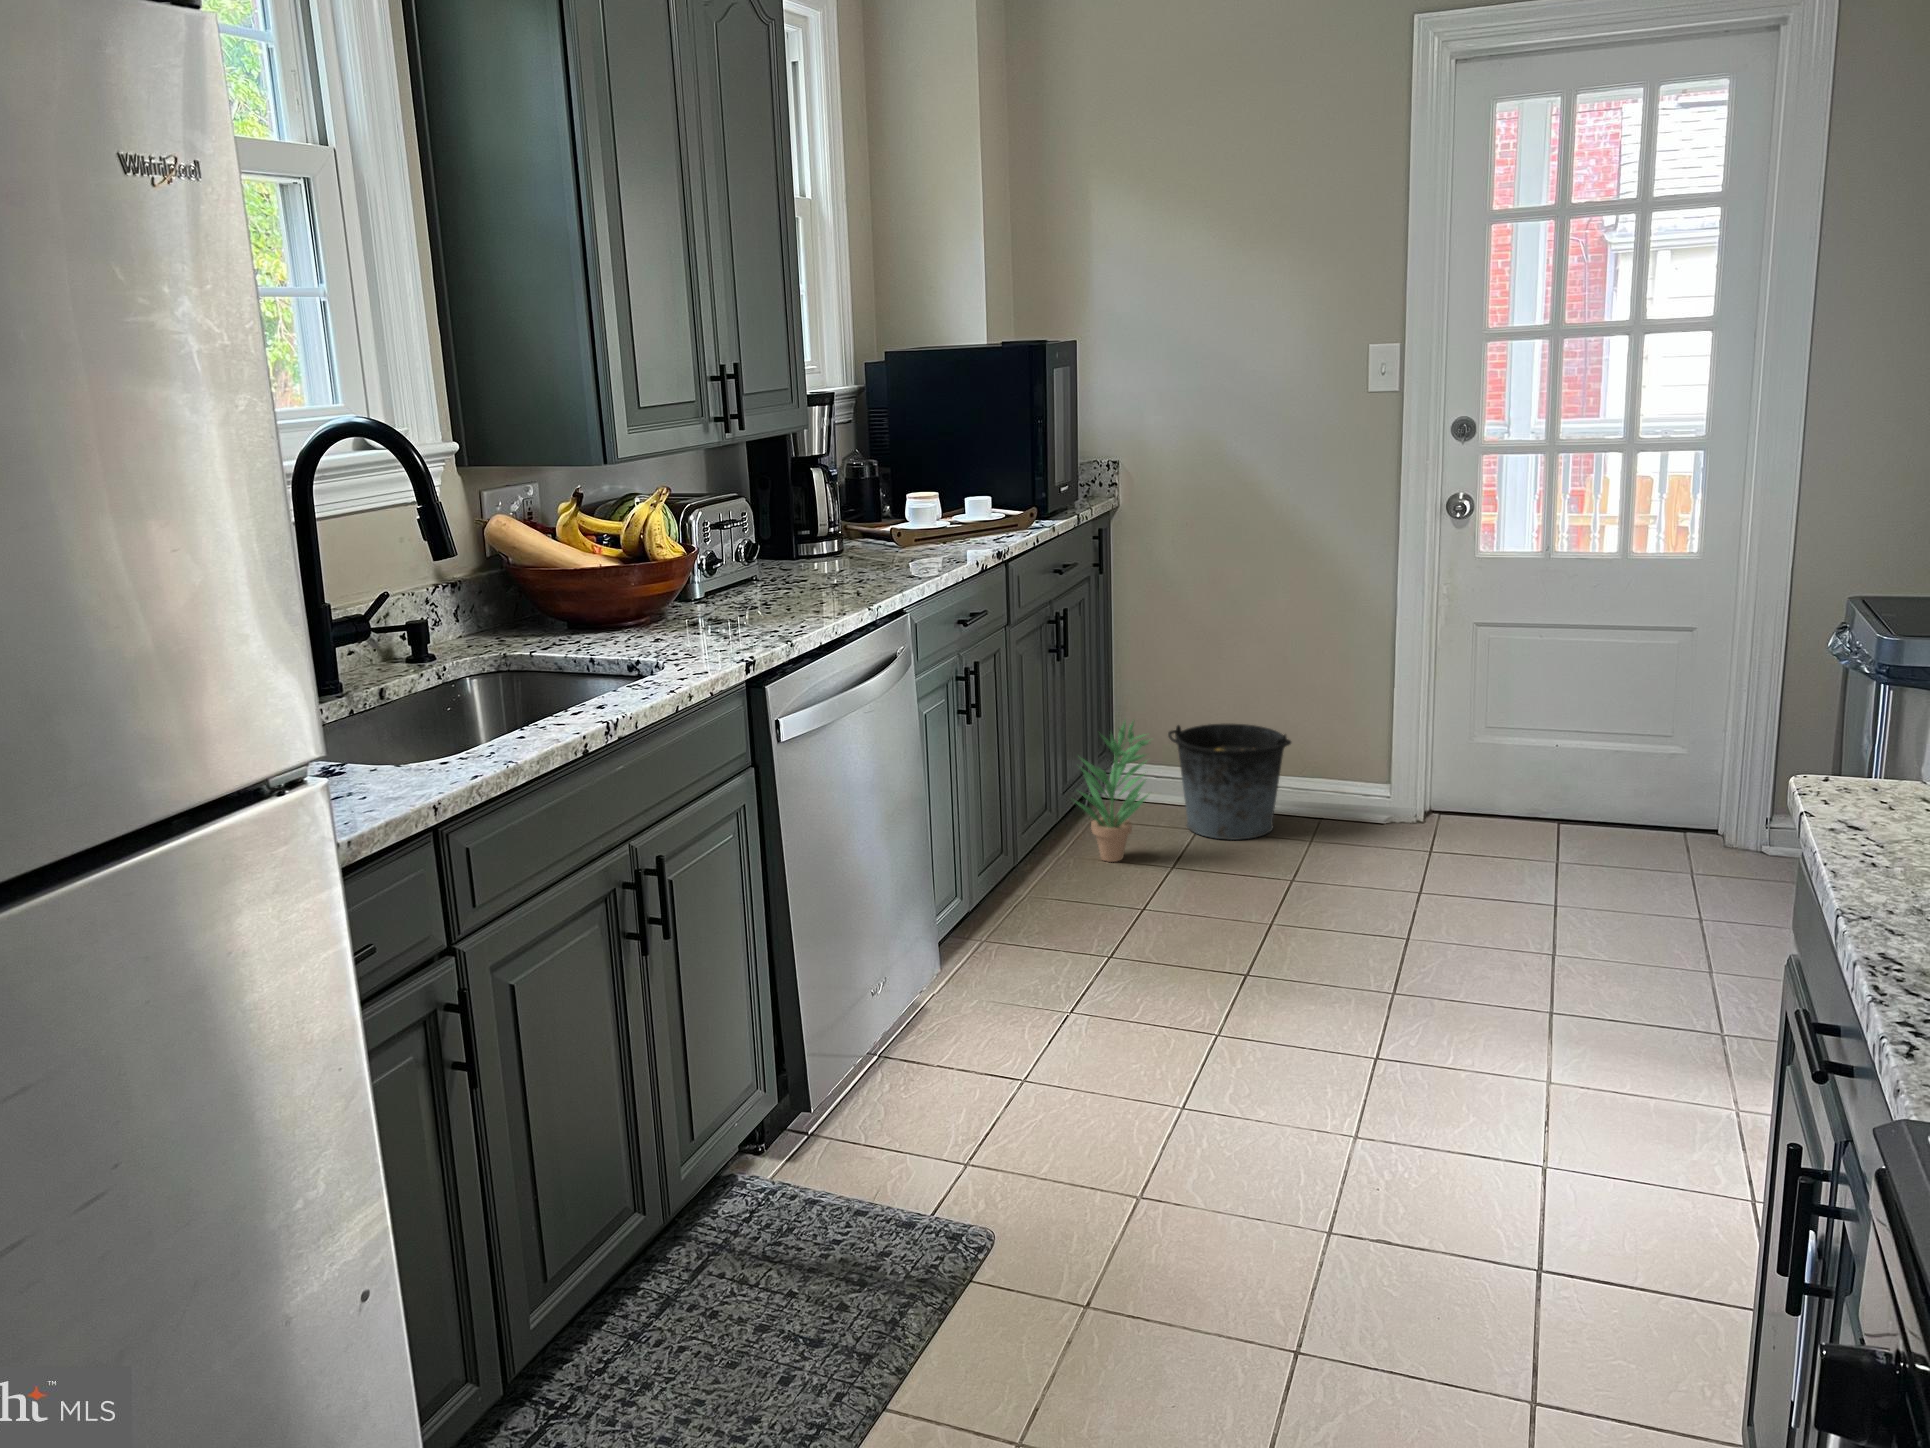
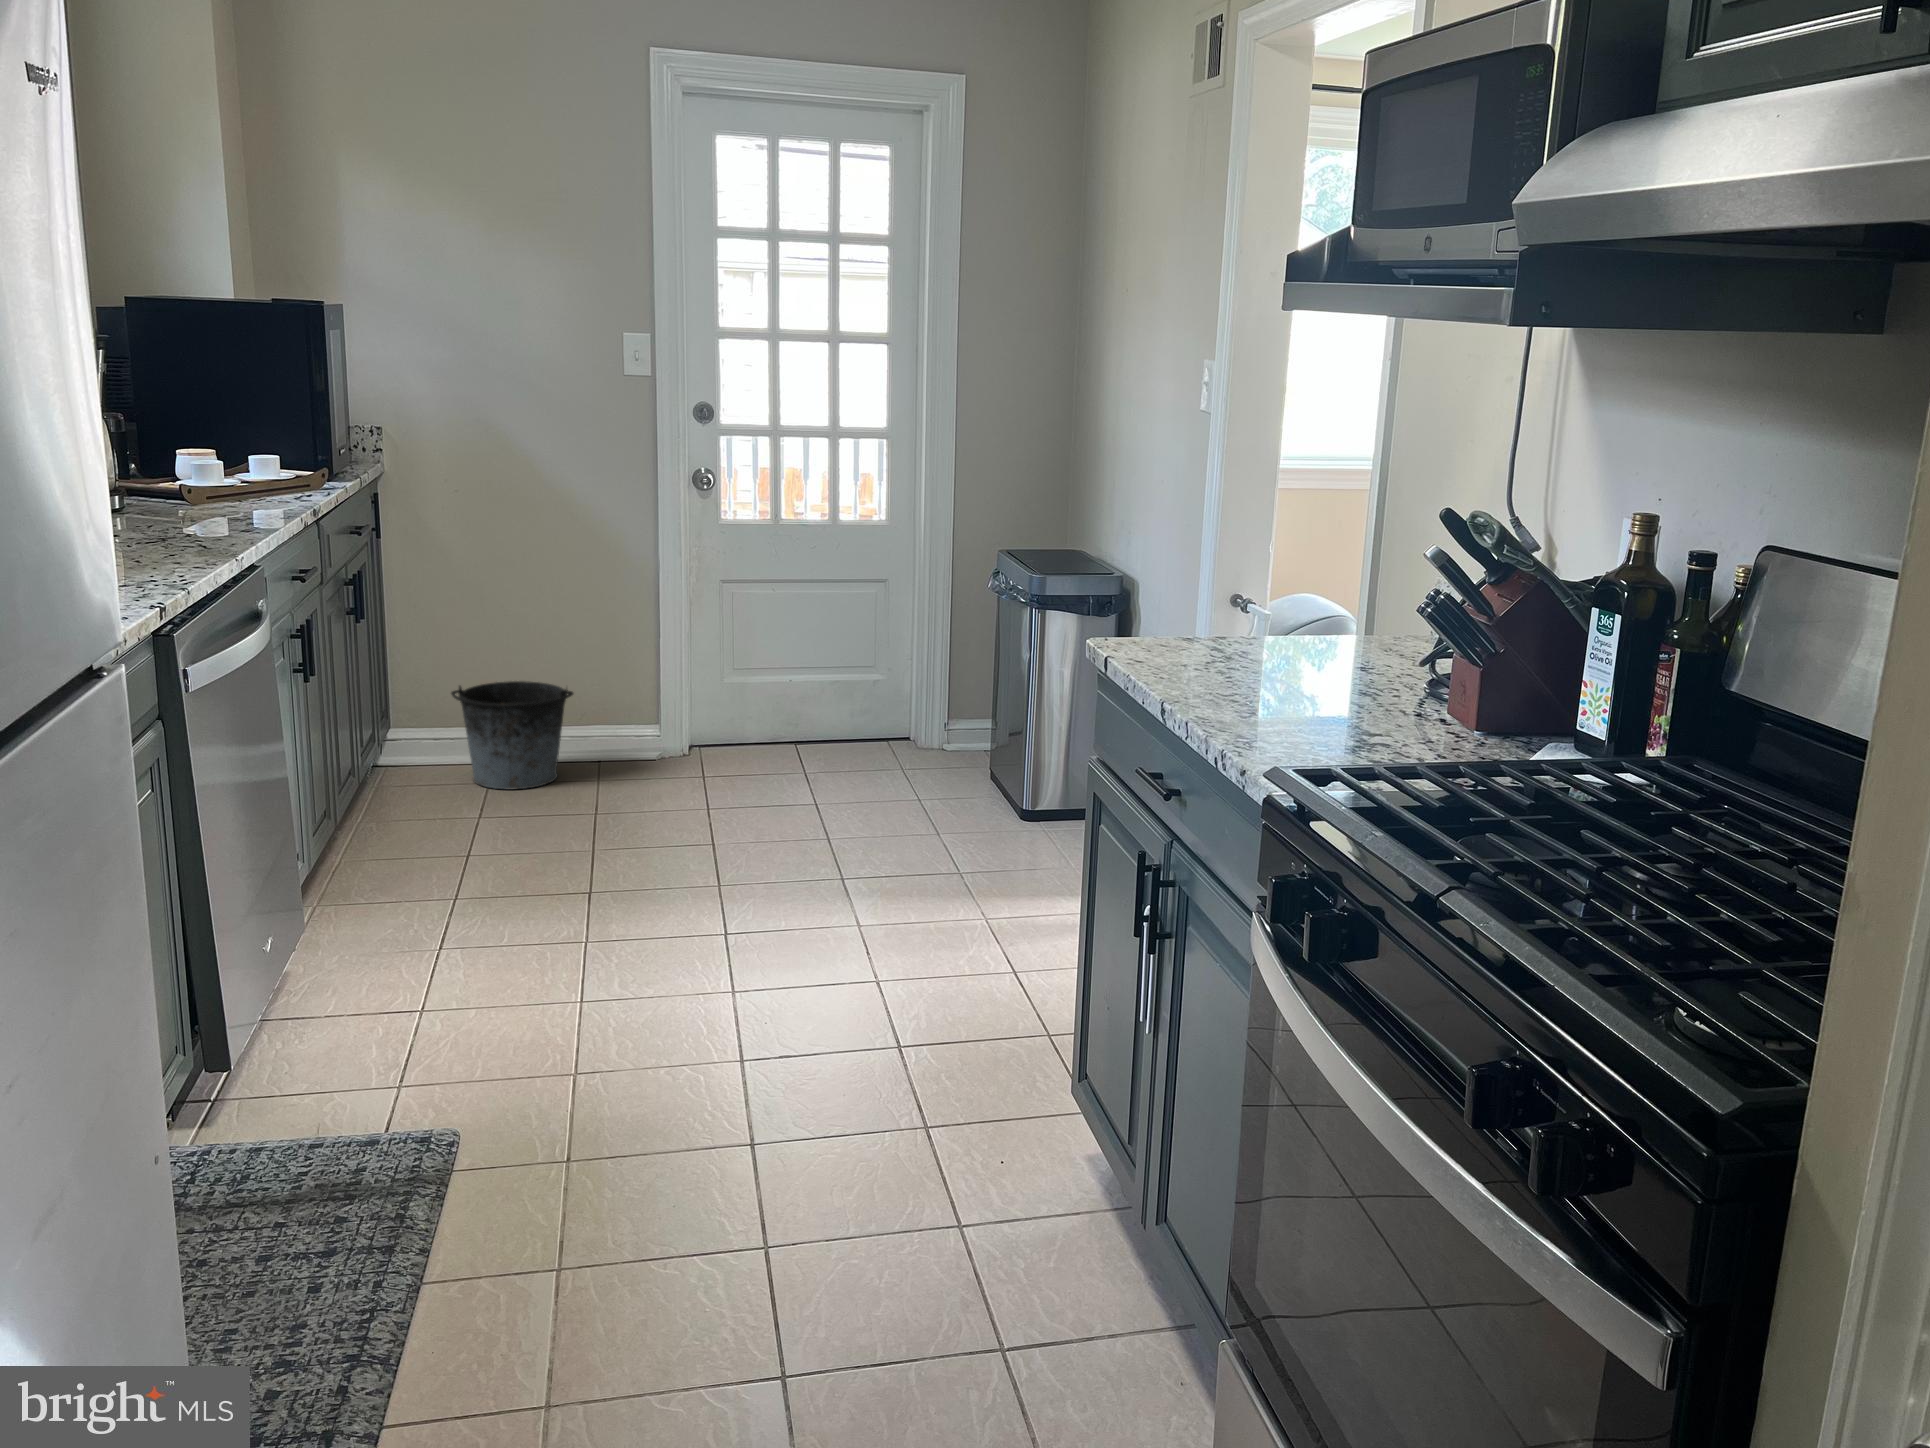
potted plant: present [1075,721,1149,862] -> none [368,676,452,821]

